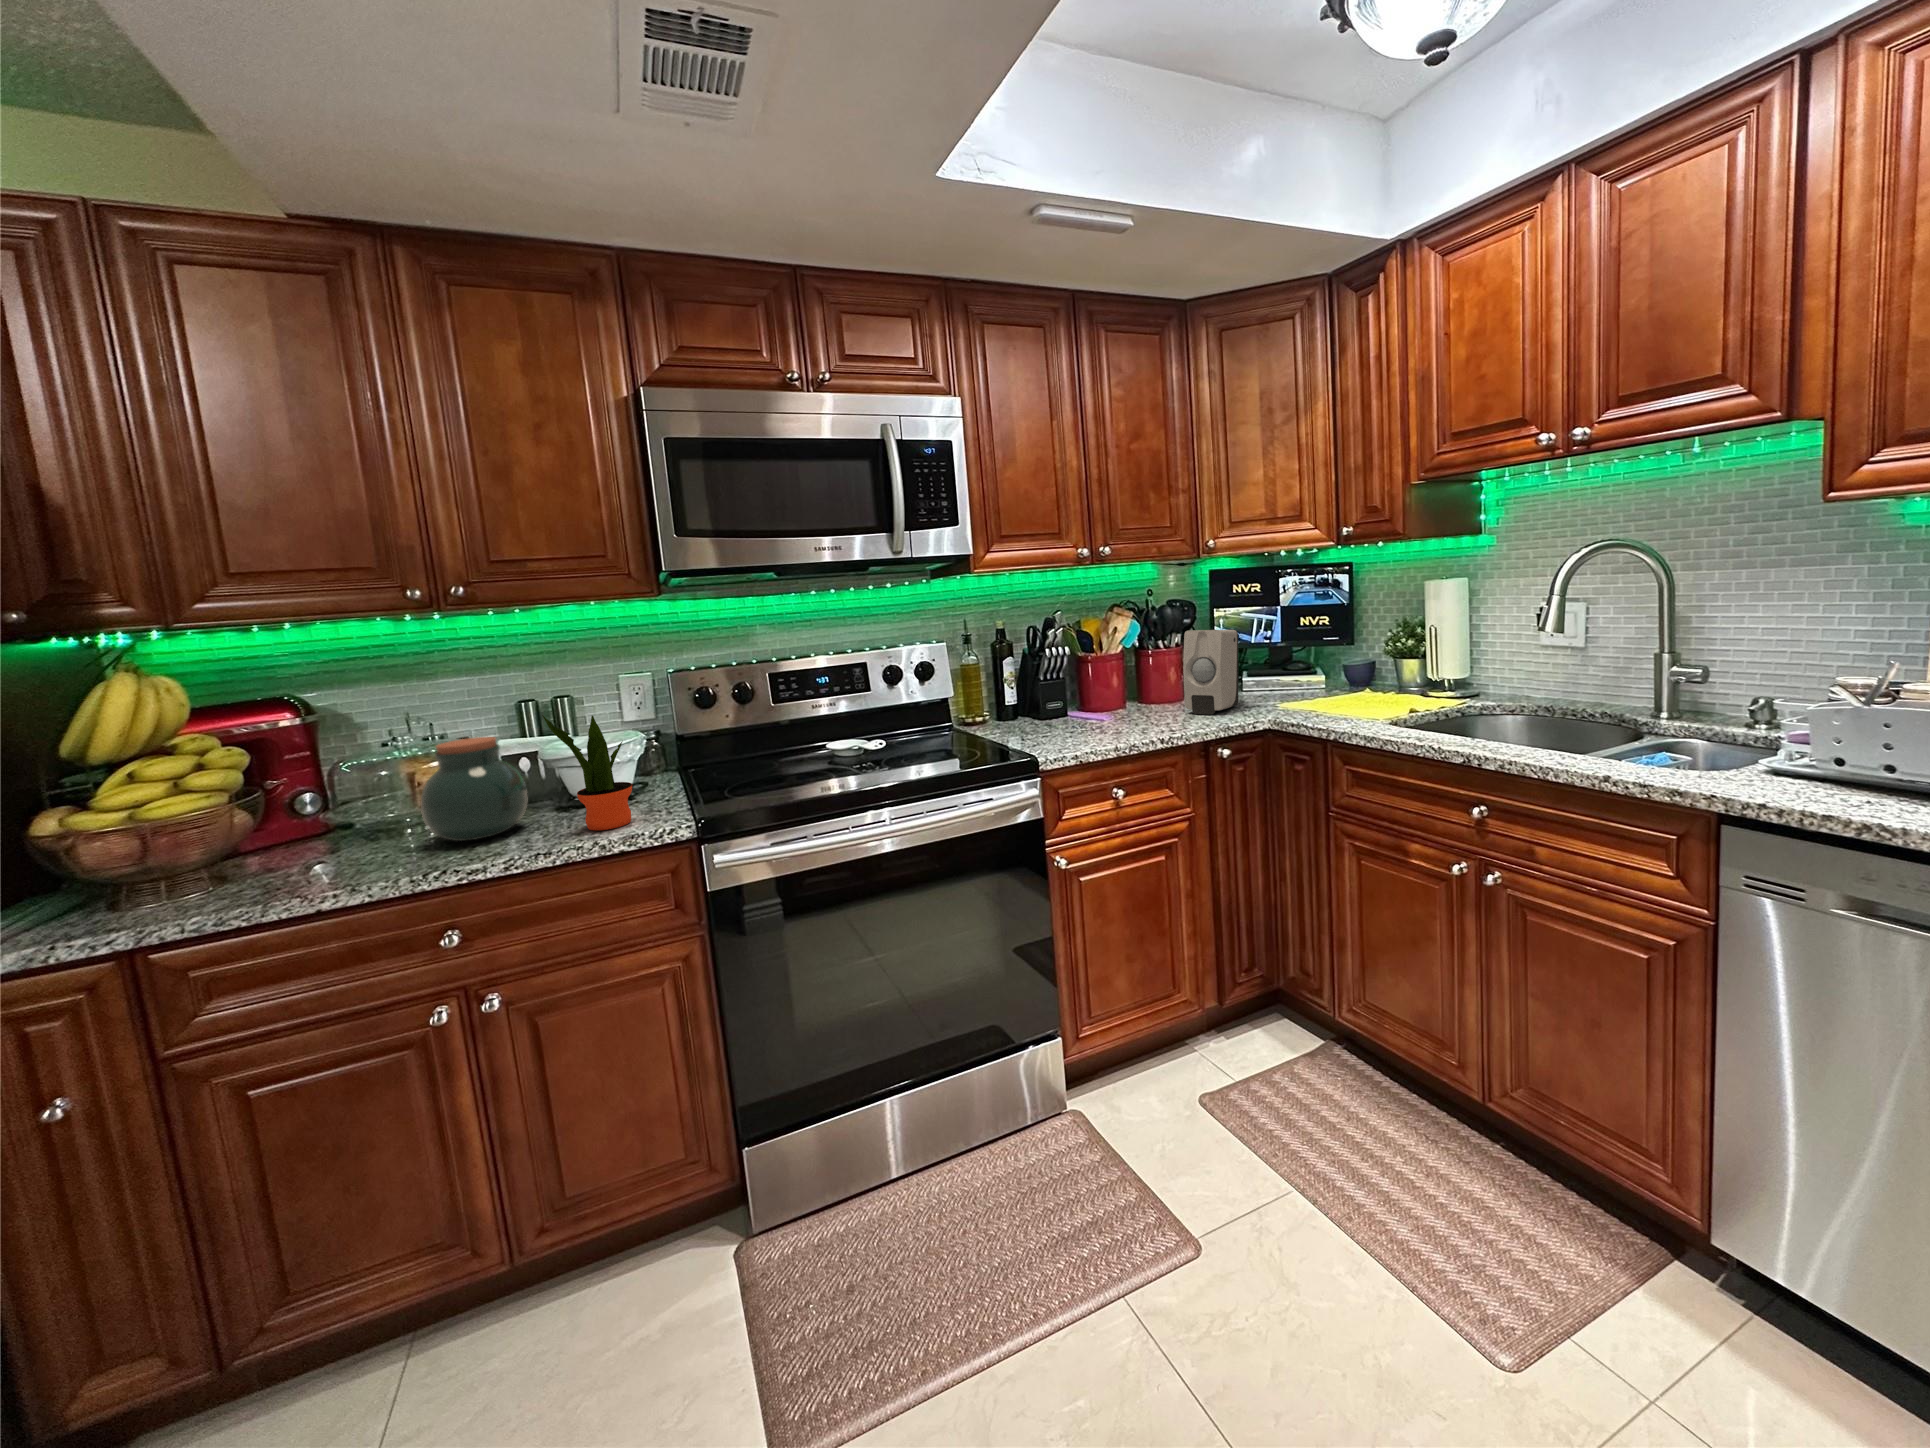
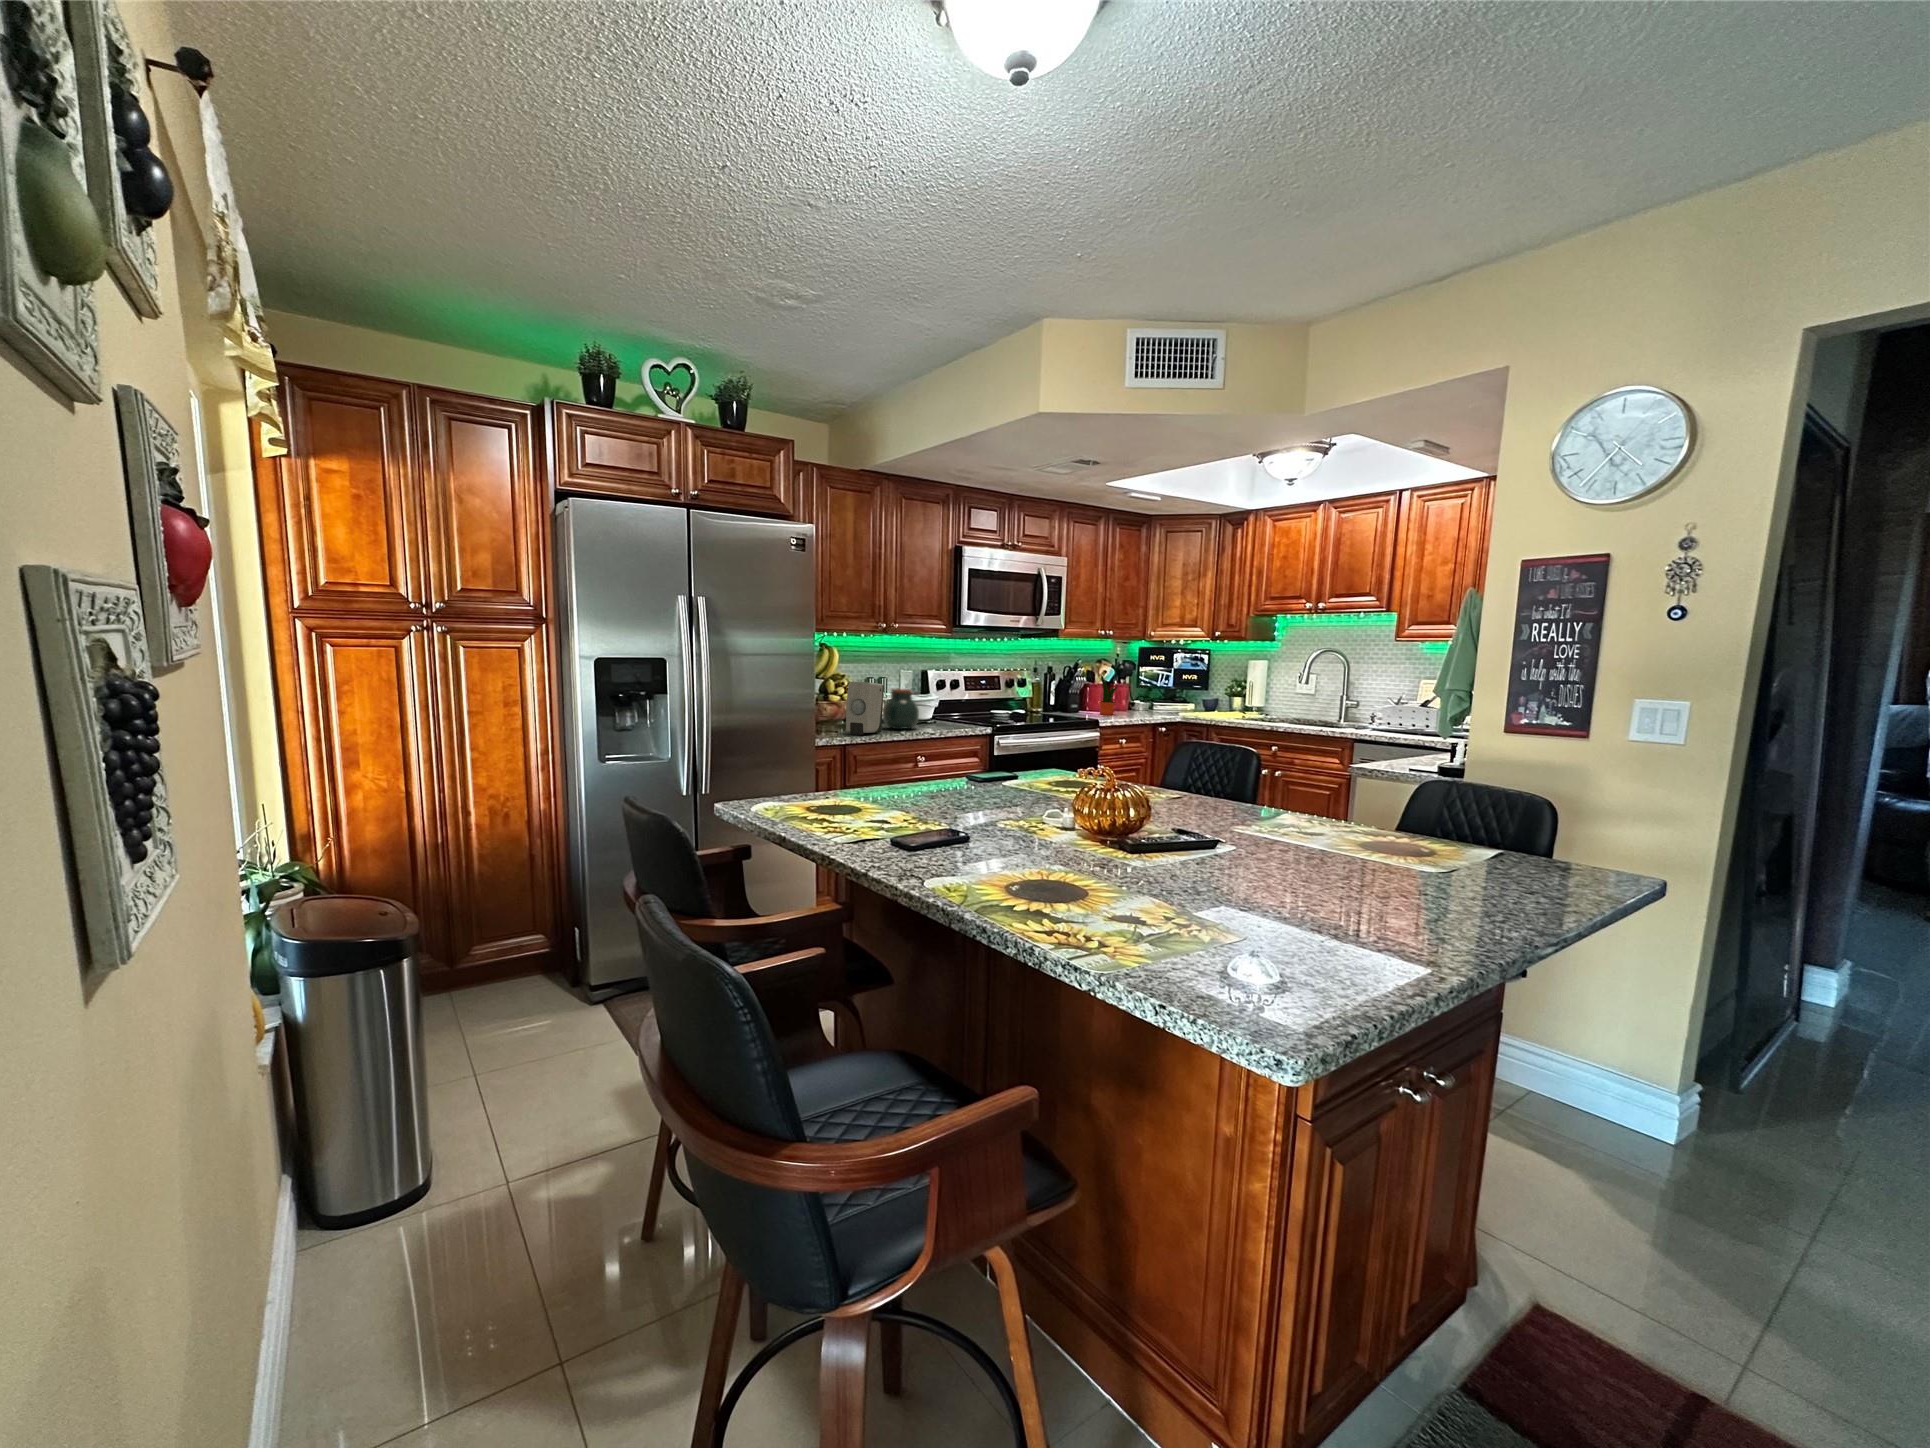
soap dispenser: present [1183,630,1239,714] -> present [846,682,884,735]
potted plant: present [542,715,632,830] -> present [1099,675,1118,715]

